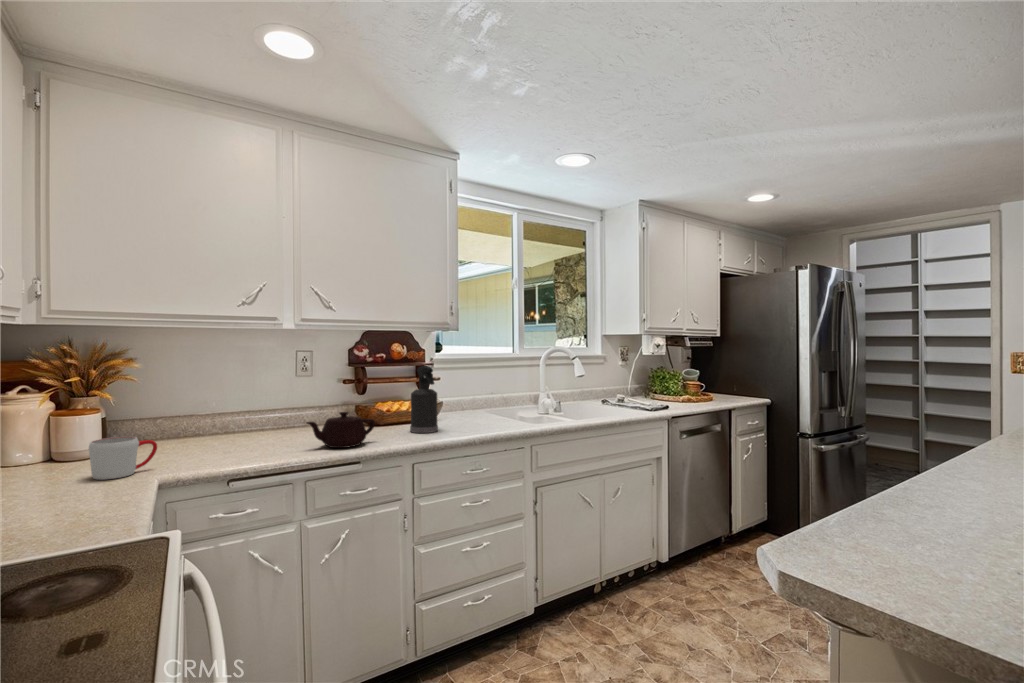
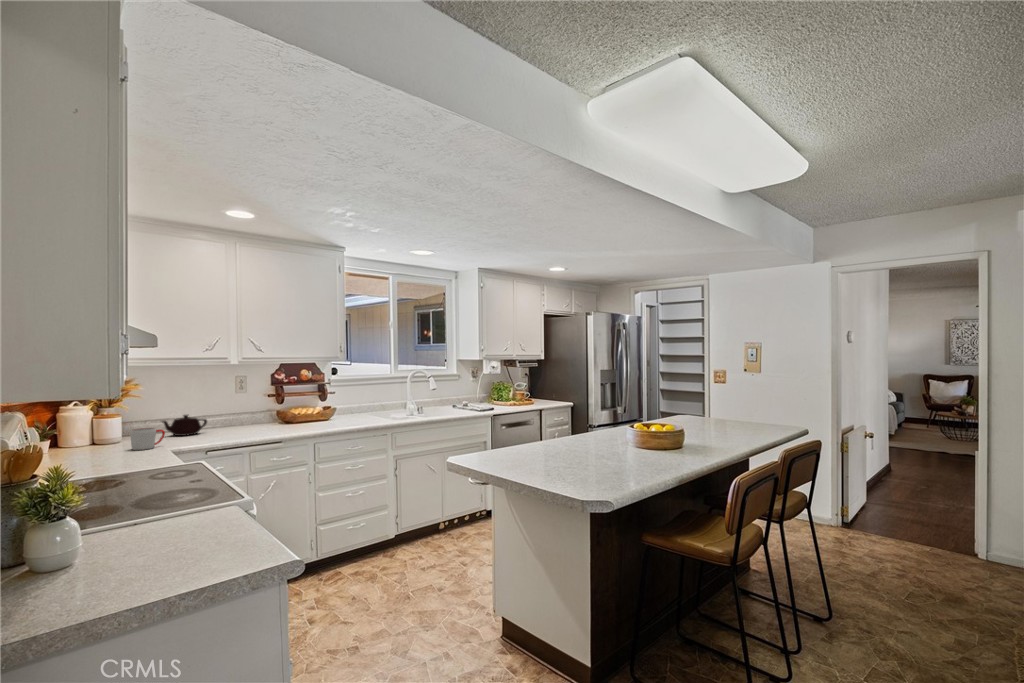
spray bottle: present [410,366,438,433] -> none [314,385,332,427]
teapot: present [307,412,375,448] -> present [162,415,207,436]

